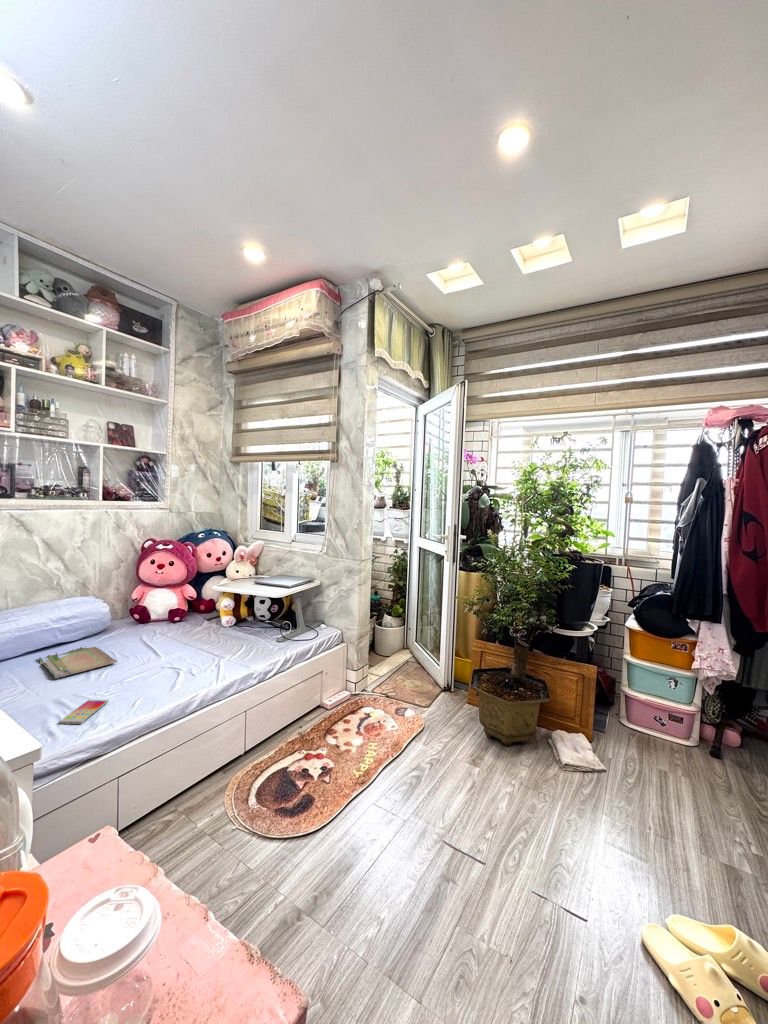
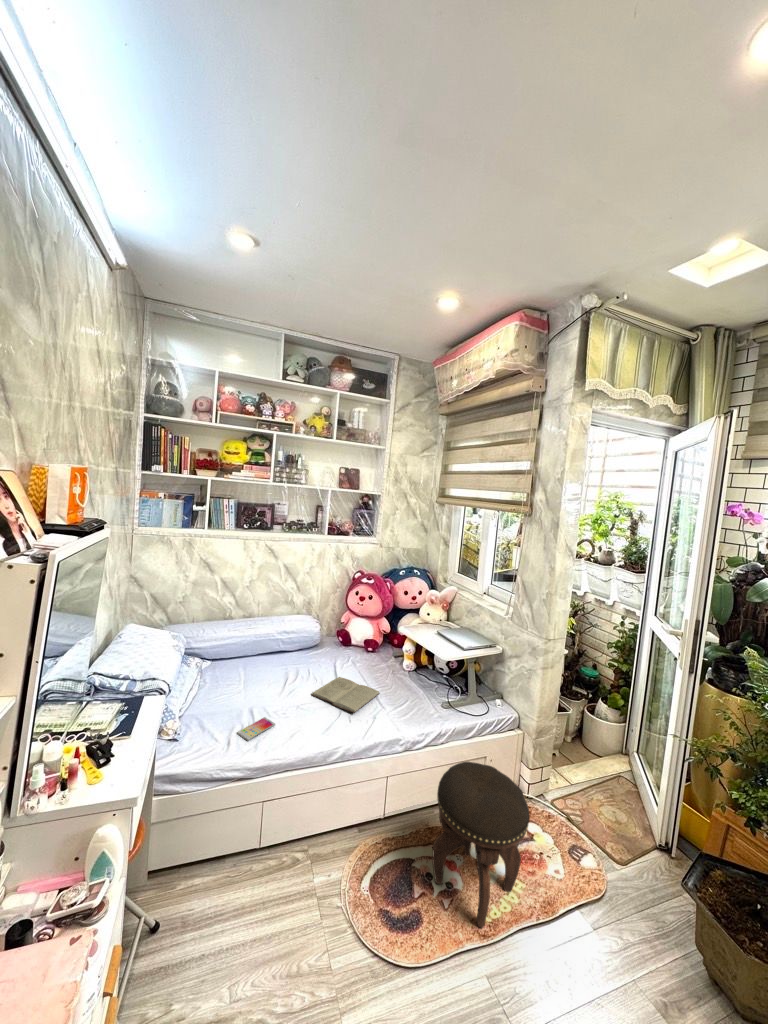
book: none [134,645,215,669] -> present [311,677,380,713]
tray: present [39,647,117,678] -> none [259,656,303,686]
footstool: none [305,662,380,780] -> present [433,762,530,928]

